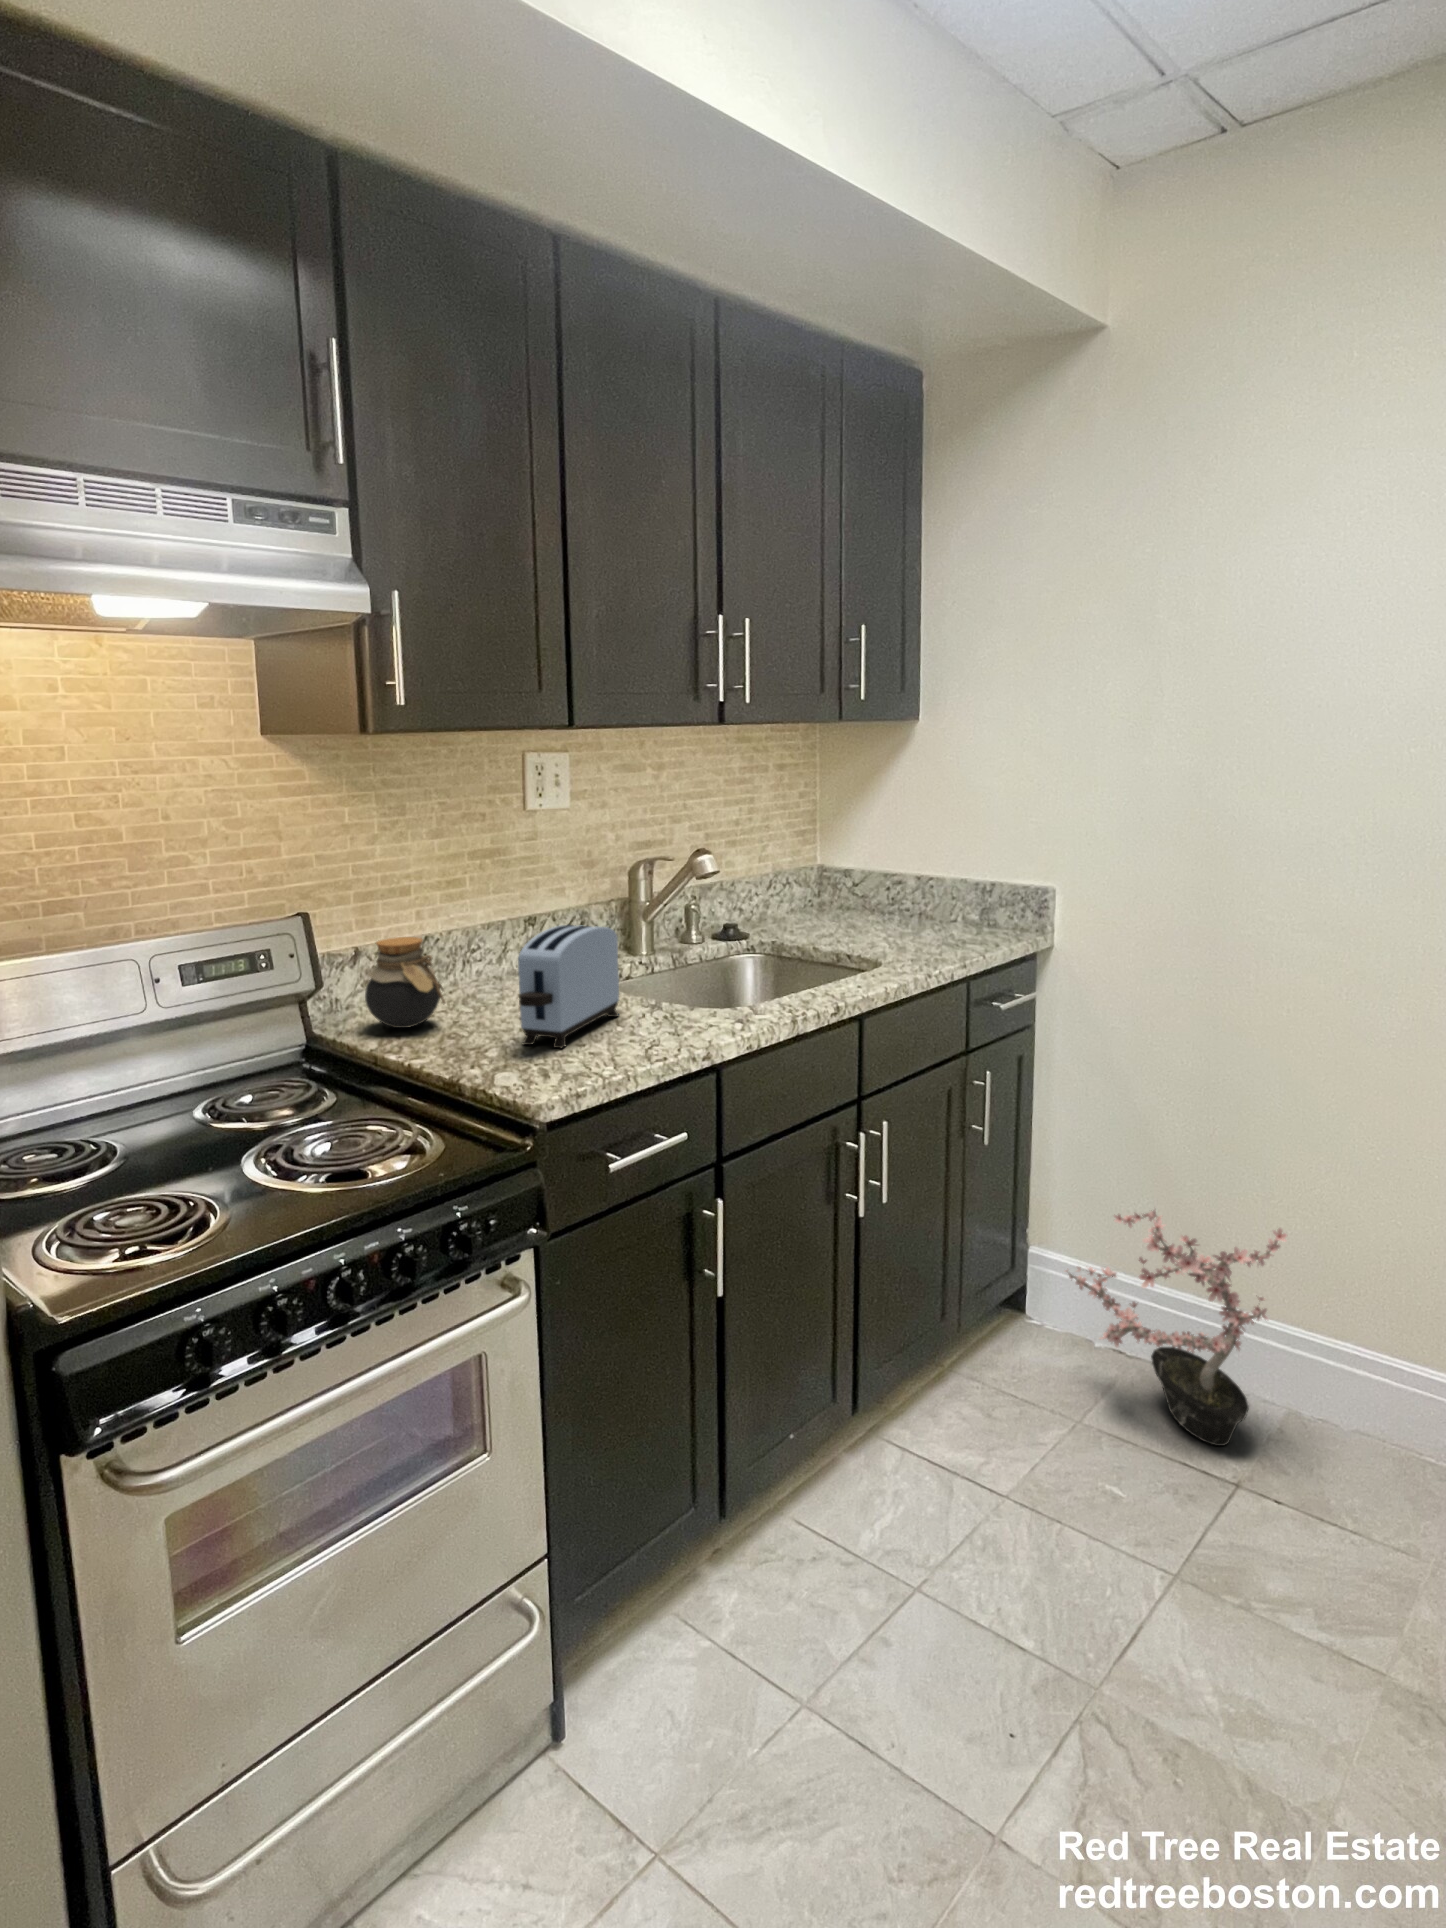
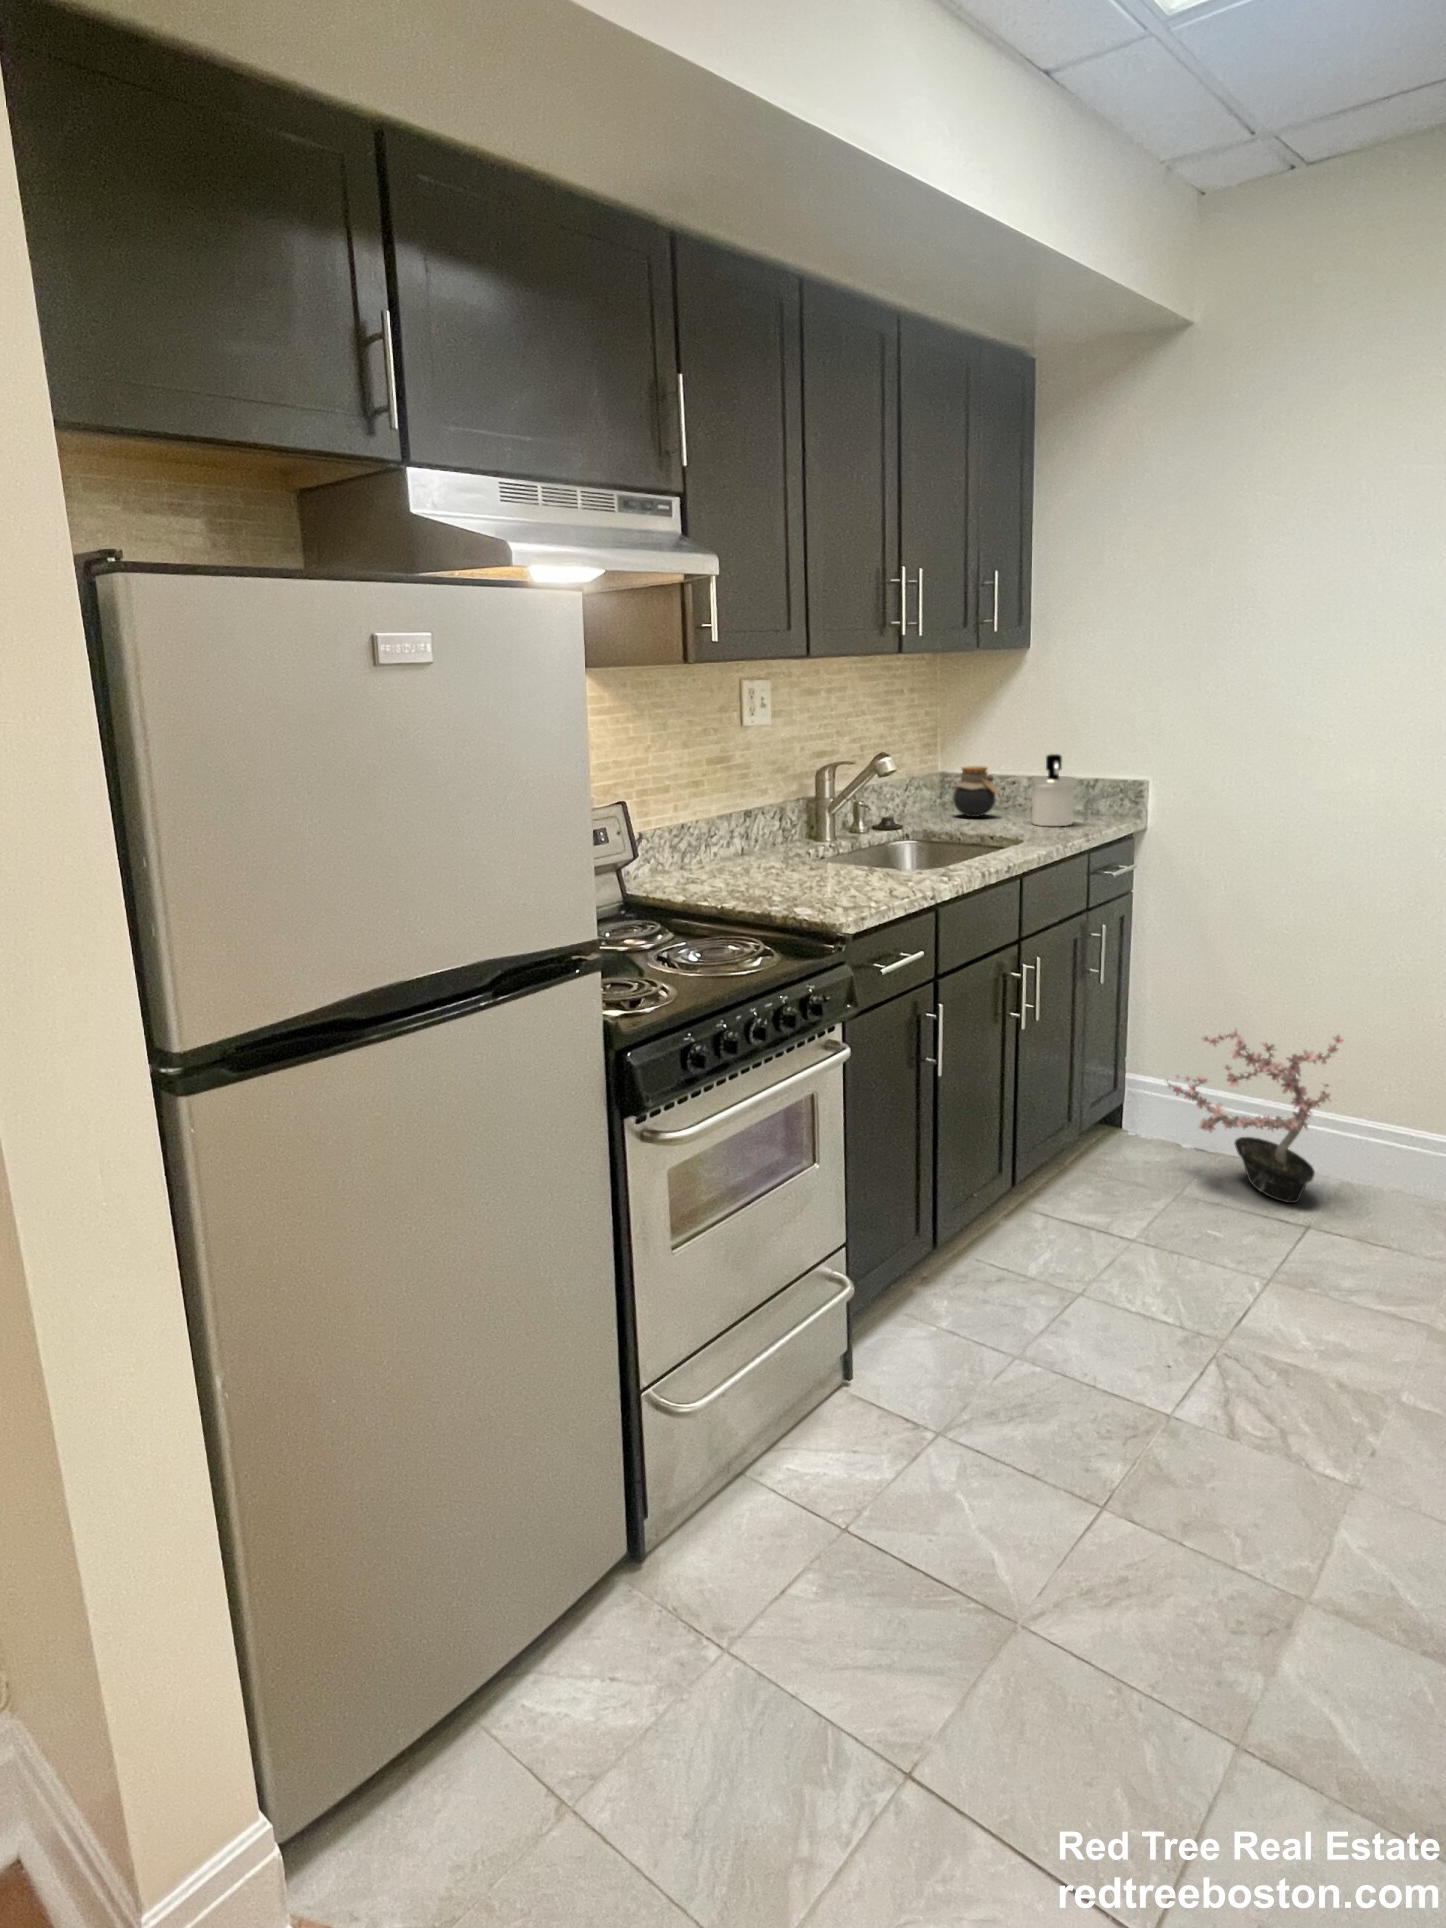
soap dispenser: none [910,852,963,941] -> present [1031,754,1076,826]
toaster: present [518,925,619,1048] -> none [789,807,847,895]
jar: present [365,937,445,1028] -> present [953,766,1002,817]

